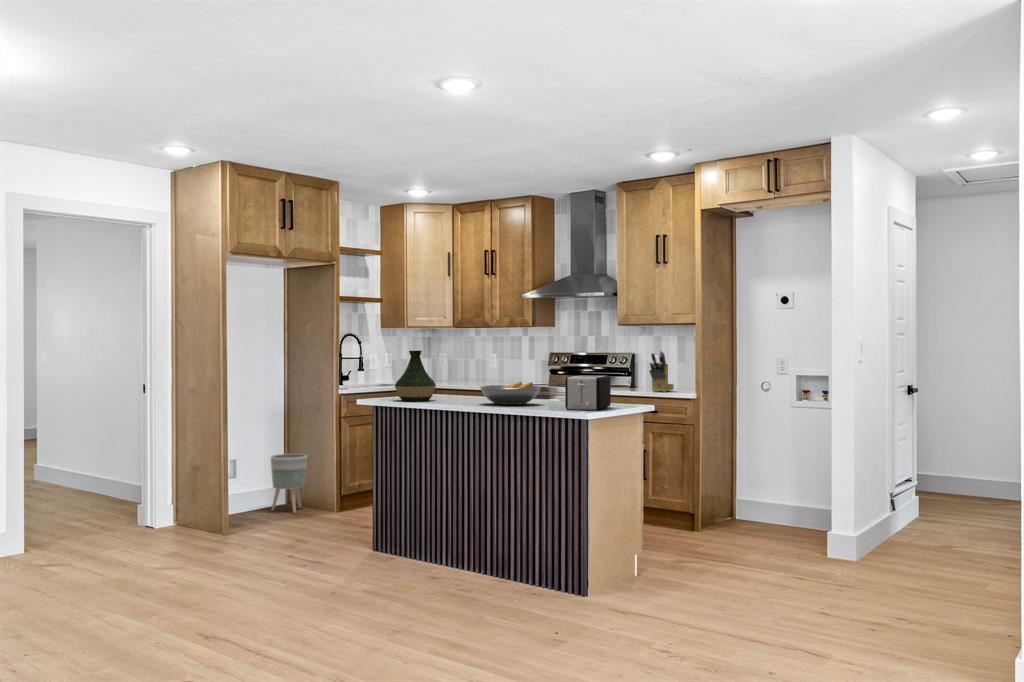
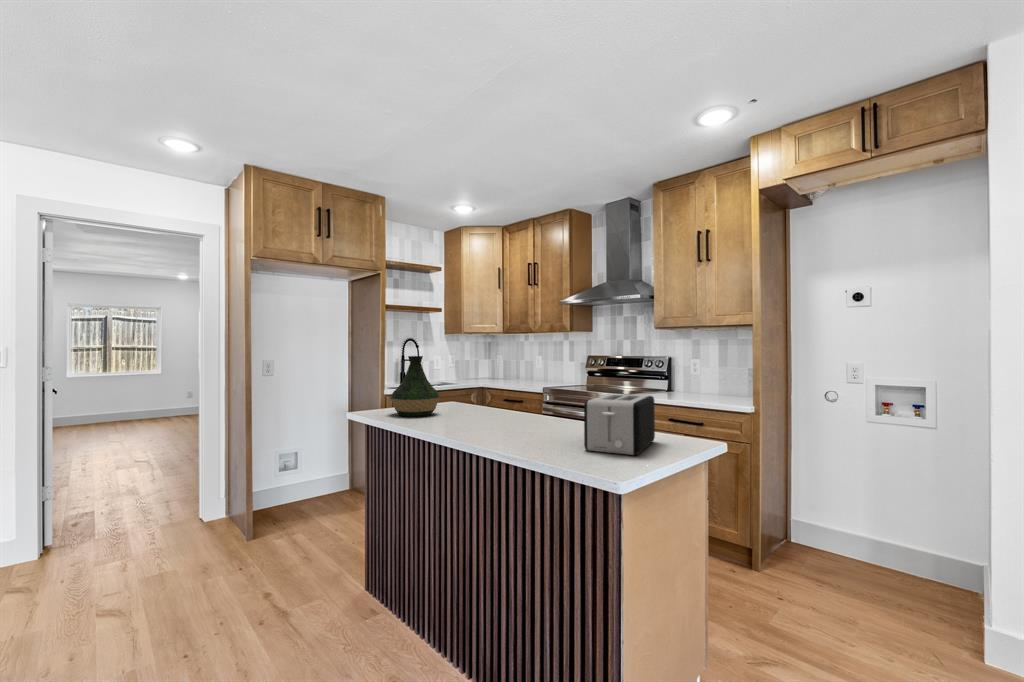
knife block: present [650,351,674,392] -> none [689,355,713,397]
fruit bowl: present [480,382,541,405] -> none [476,400,557,430]
planter: present [271,454,307,513] -> none [322,448,358,507]

